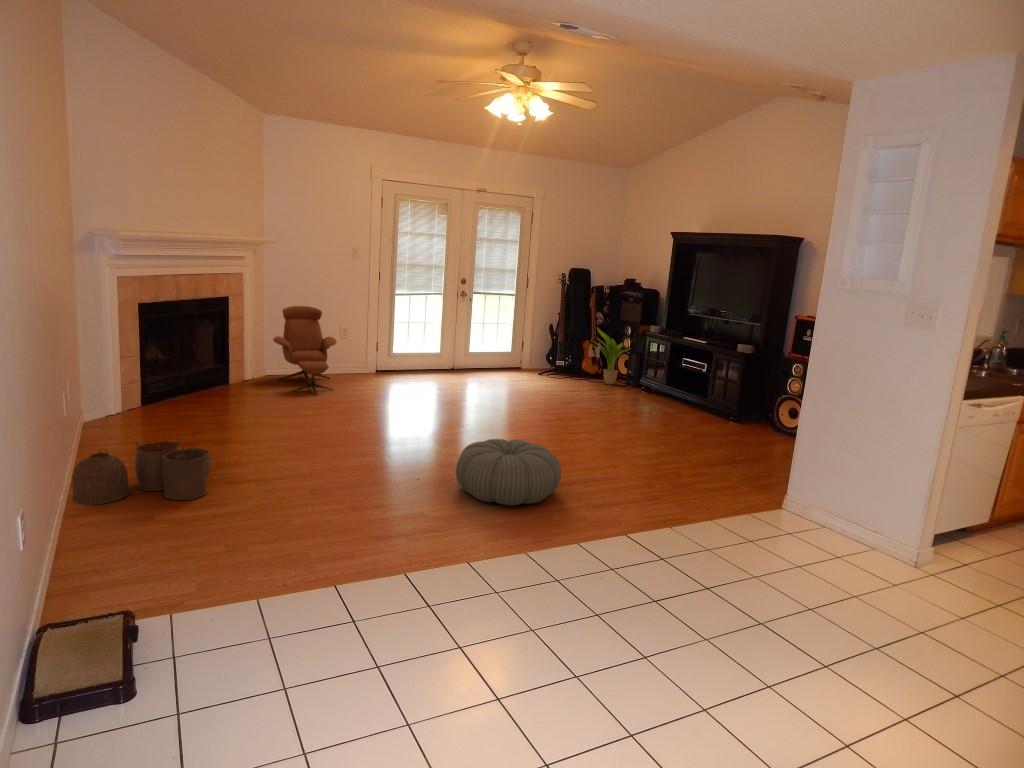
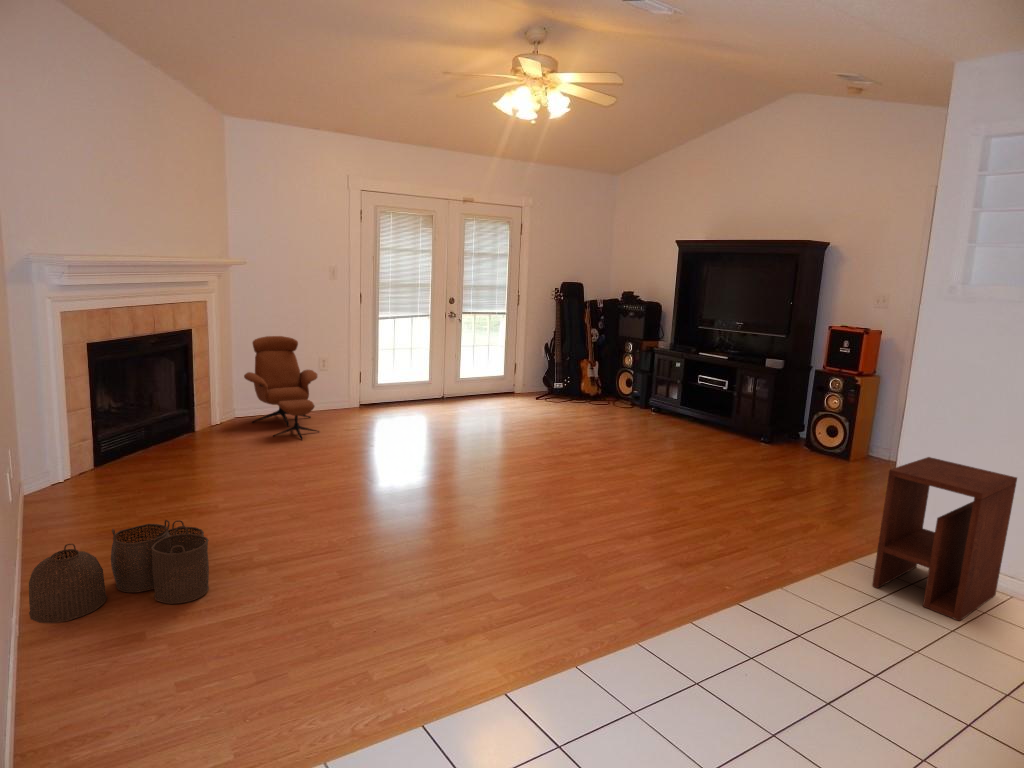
potted plant: present [597,328,629,385] -> none [594,345,639,406]
side table: none [753,427,881,563] -> present [872,457,1017,621]
pouf: present [456,439,561,506] -> none [513,489,638,573]

